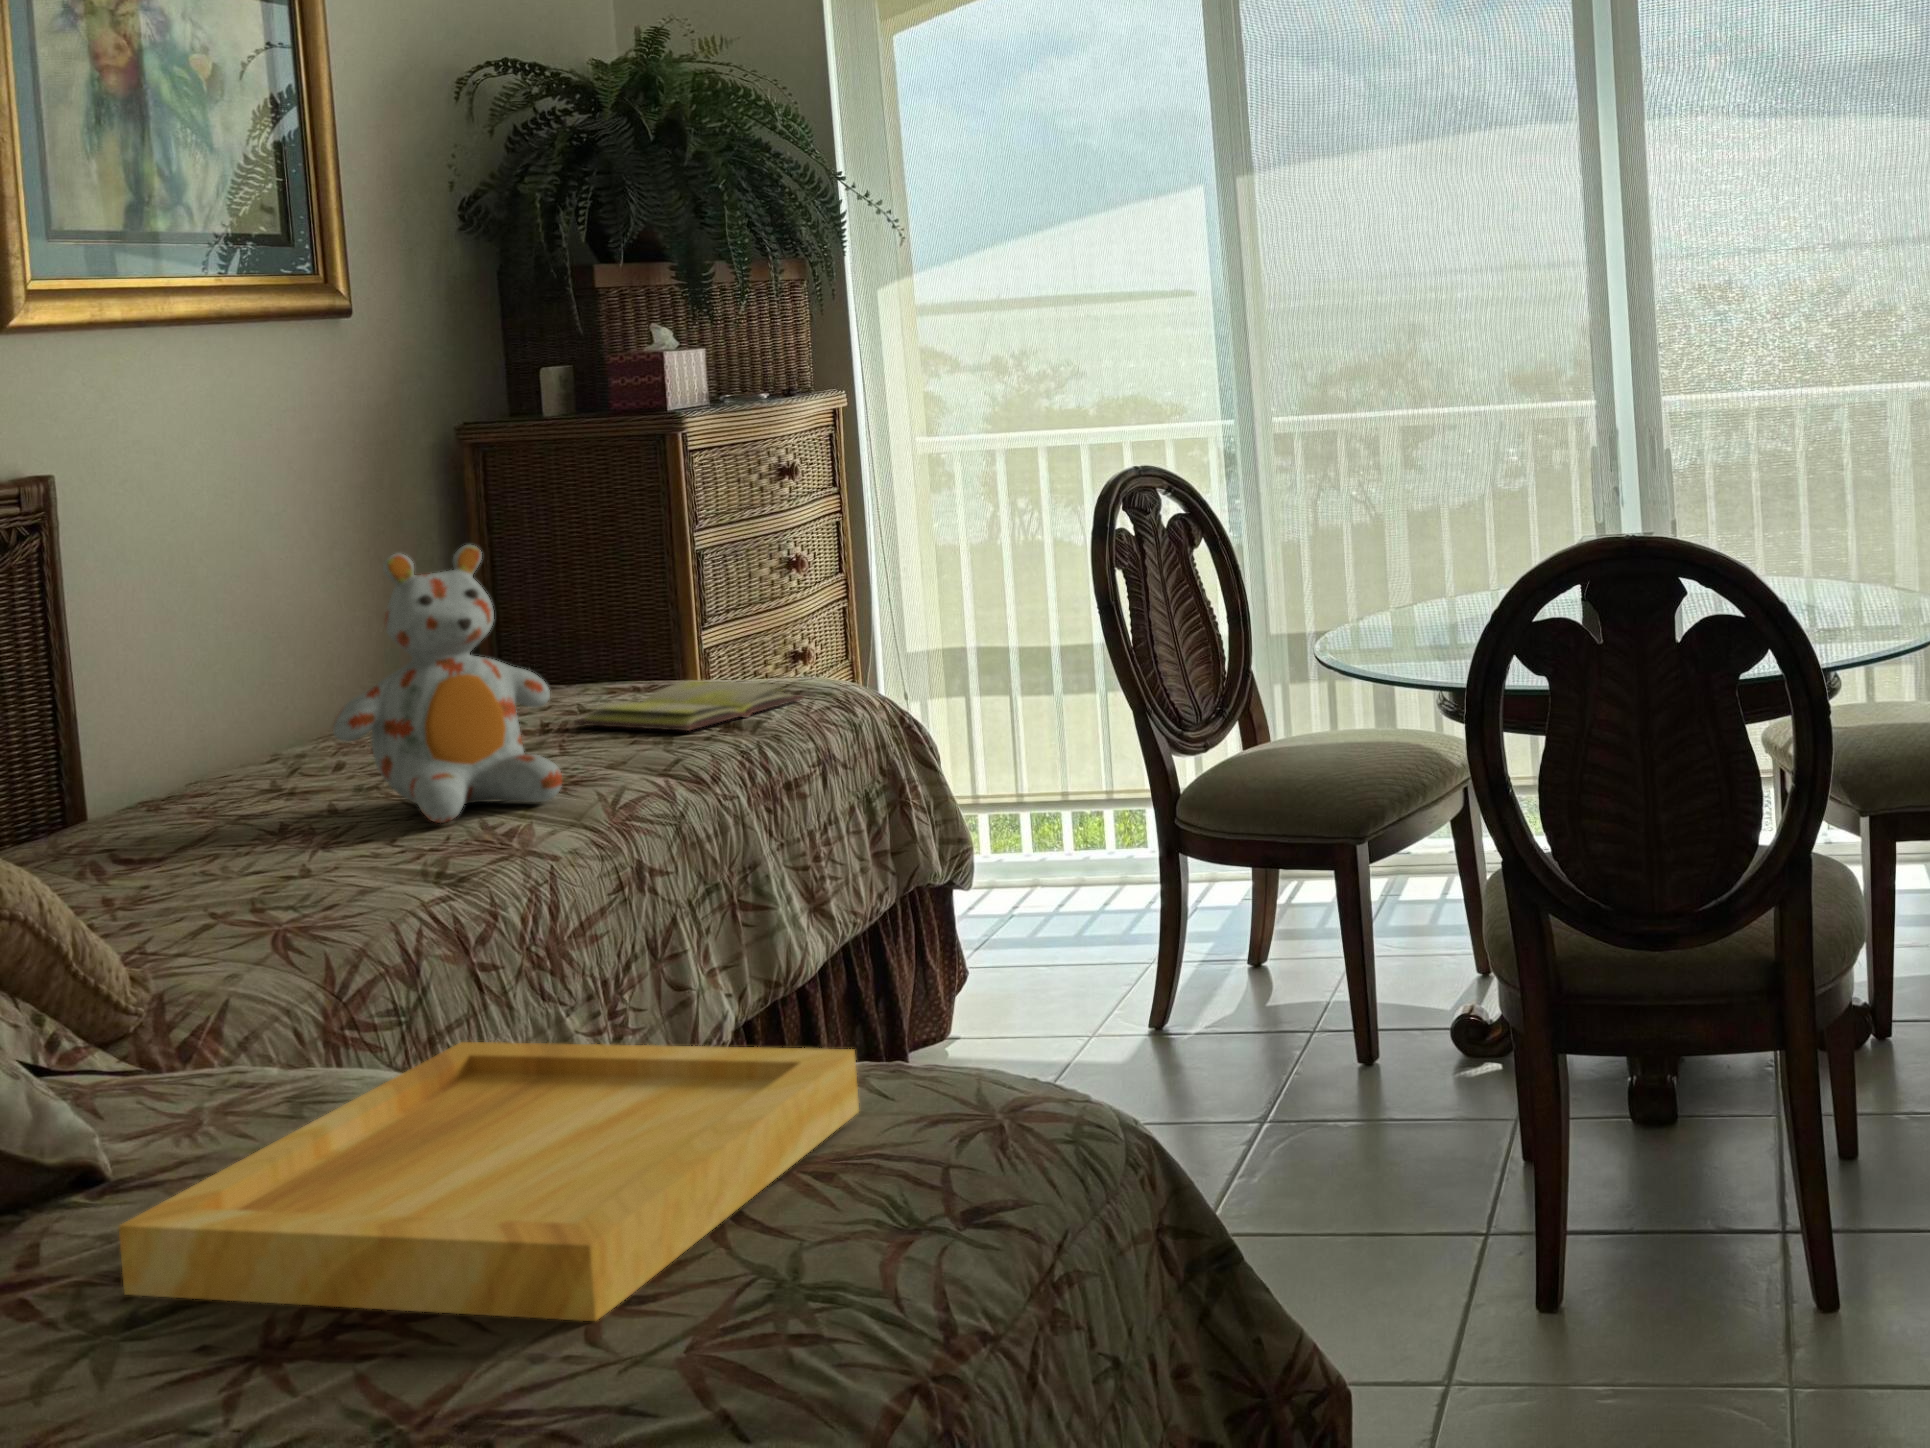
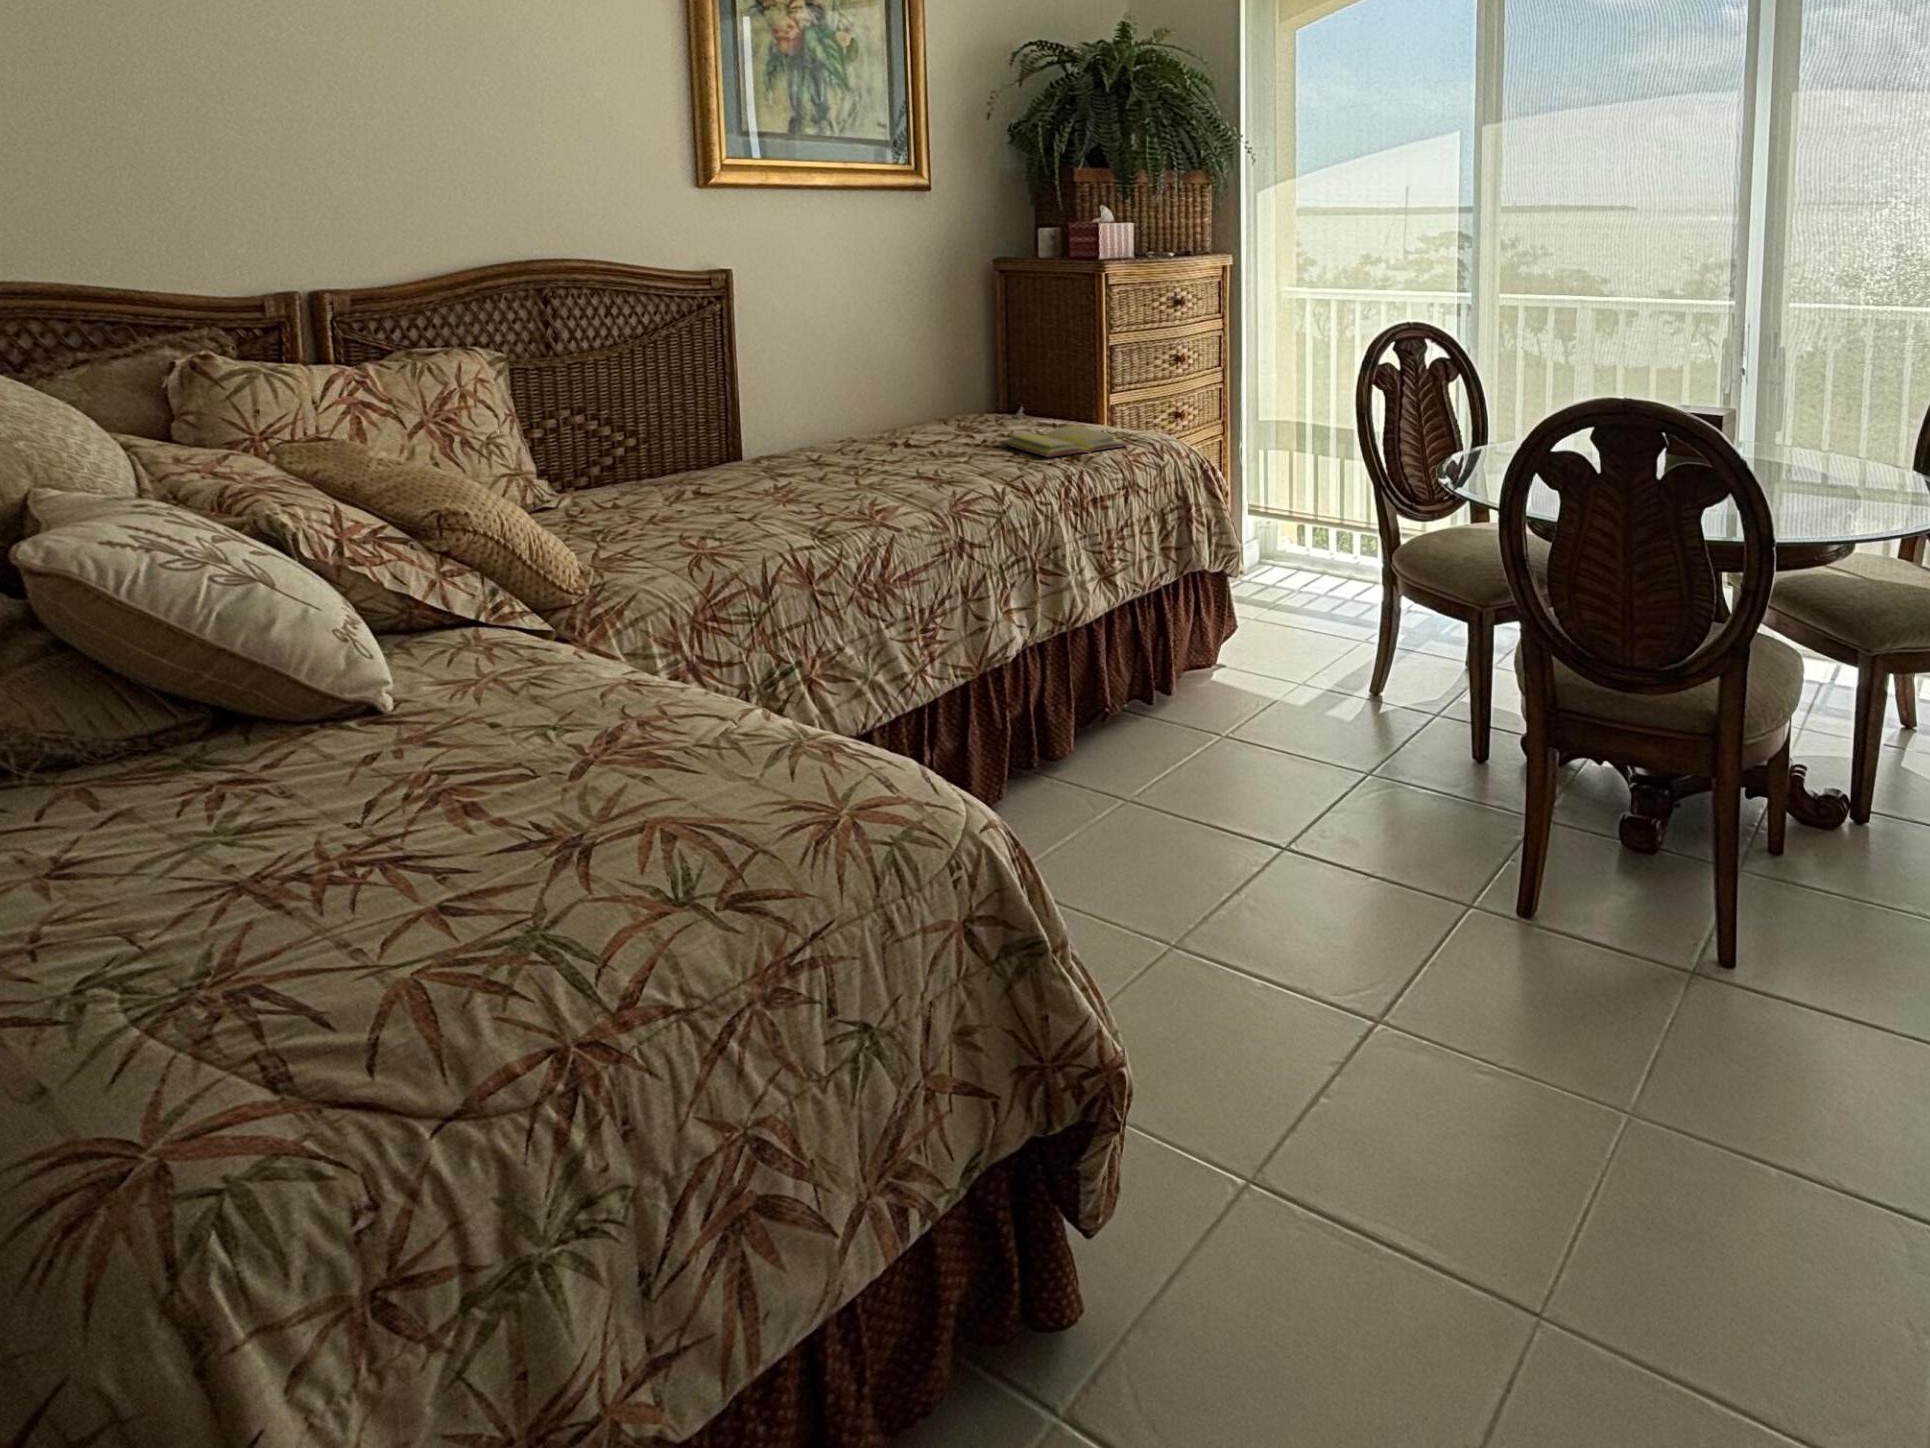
stuffed bear: present [333,545,562,823] -> none [819,331,949,496]
tray: present [118,1042,859,1321] -> none [250,668,768,934]

